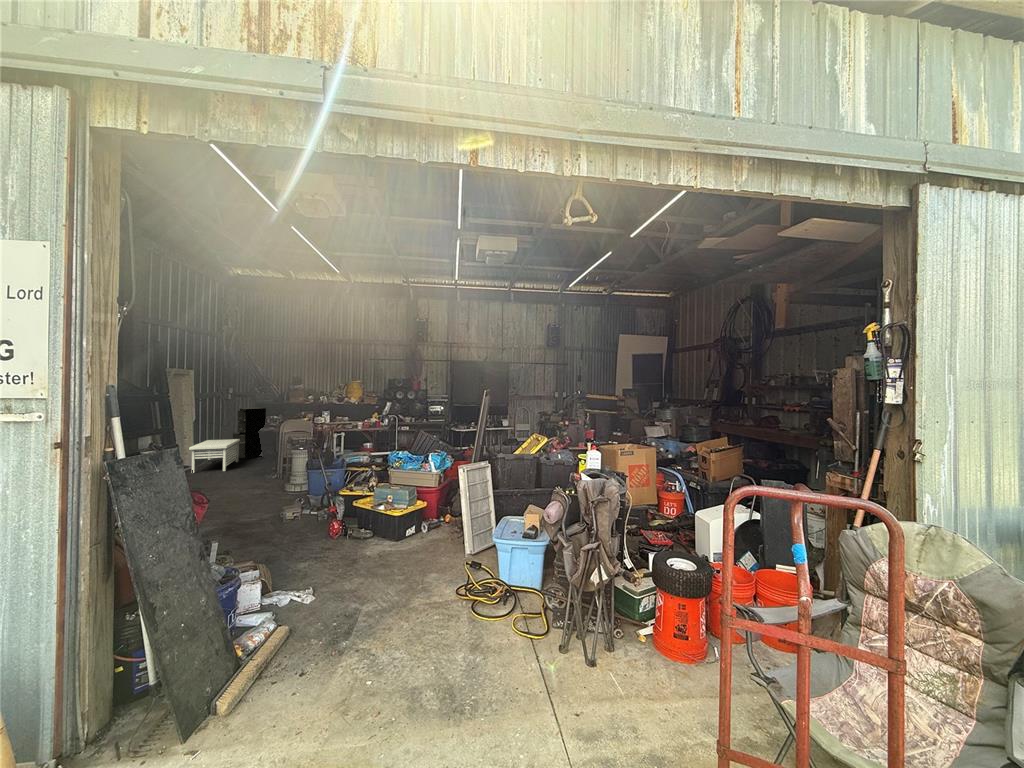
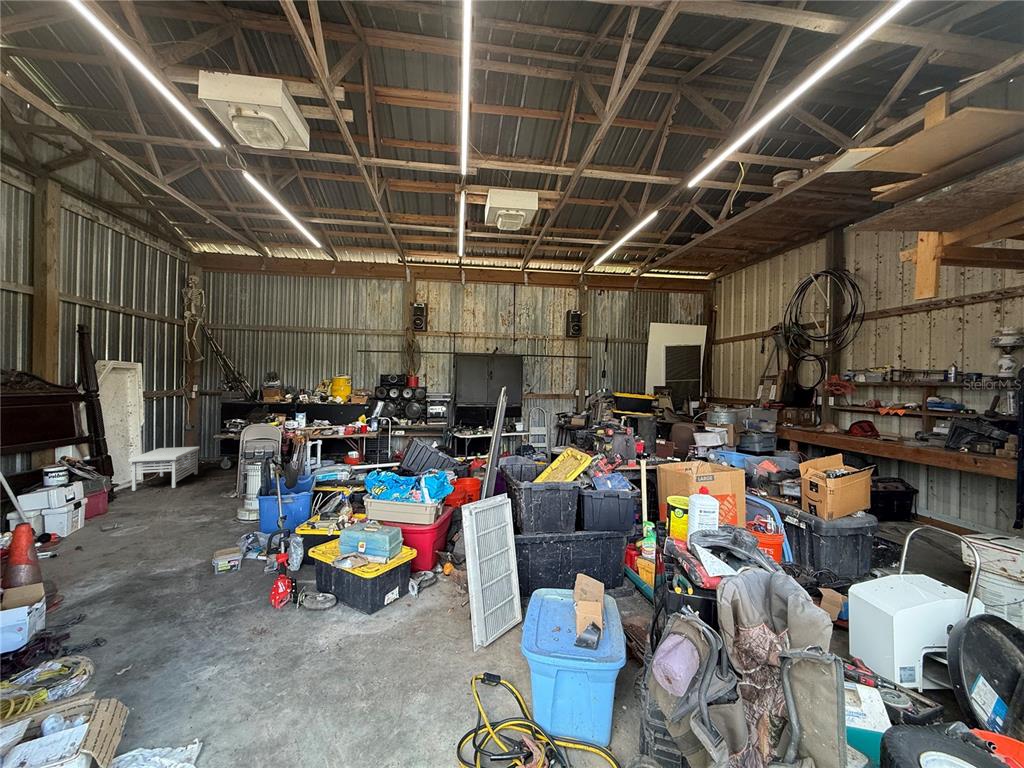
filing cabinet: present [233,408,266,459] -> none [193,408,233,470]

